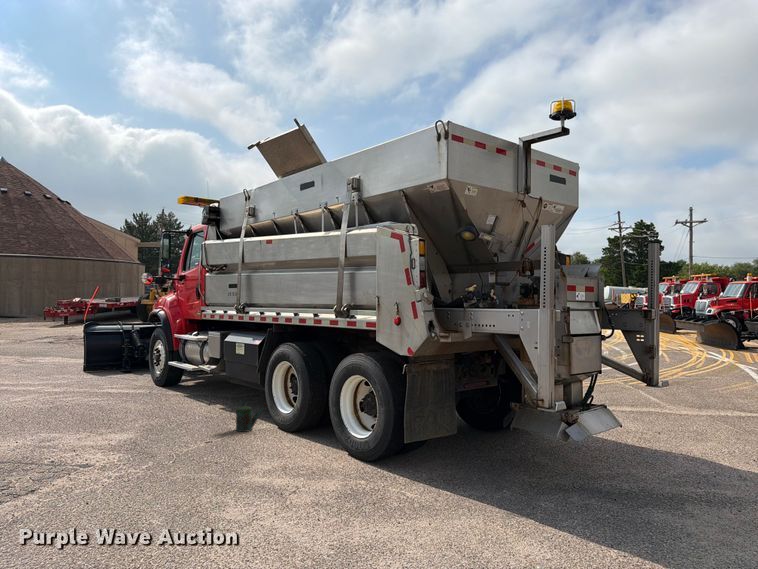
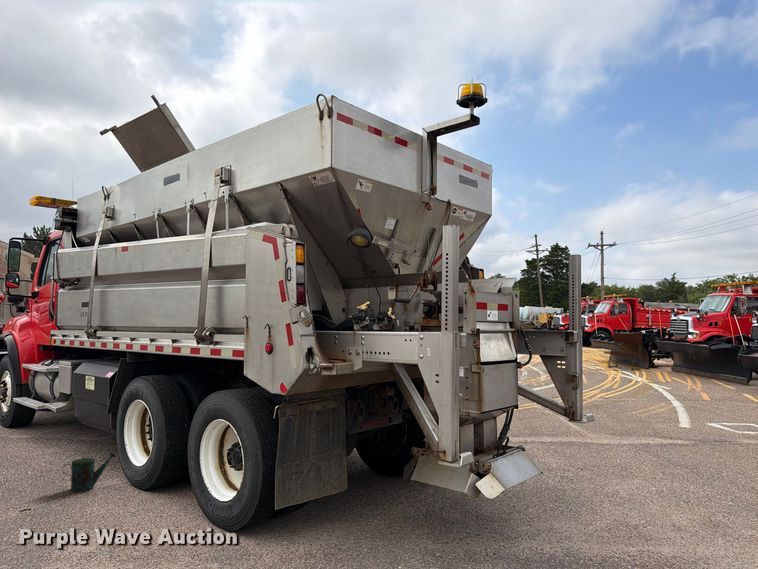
bench: none [688,313,730,351] -> present [604,332,642,370]

